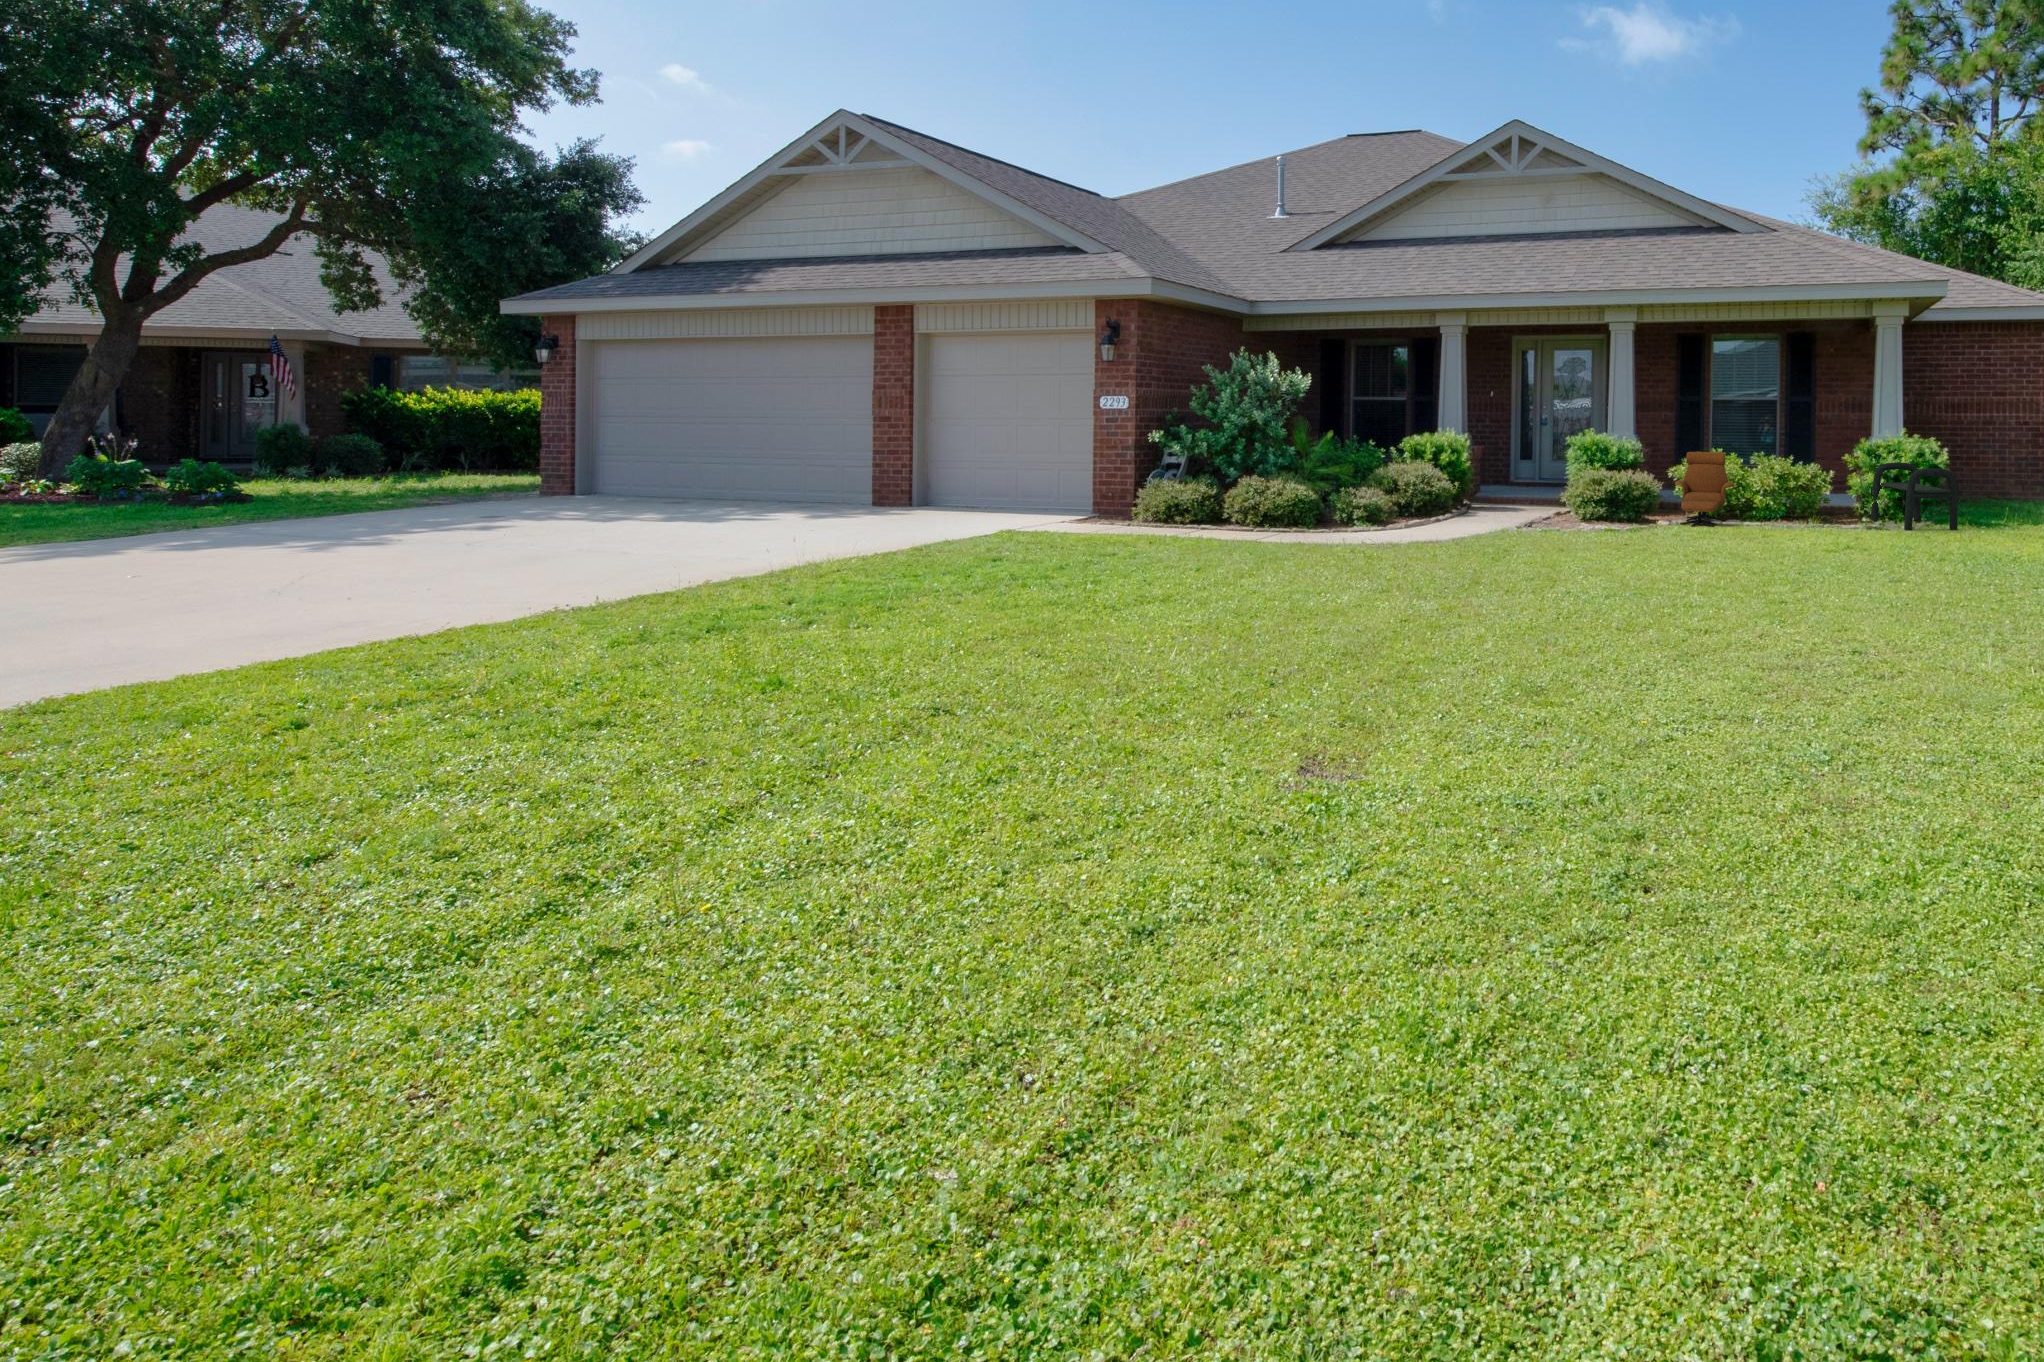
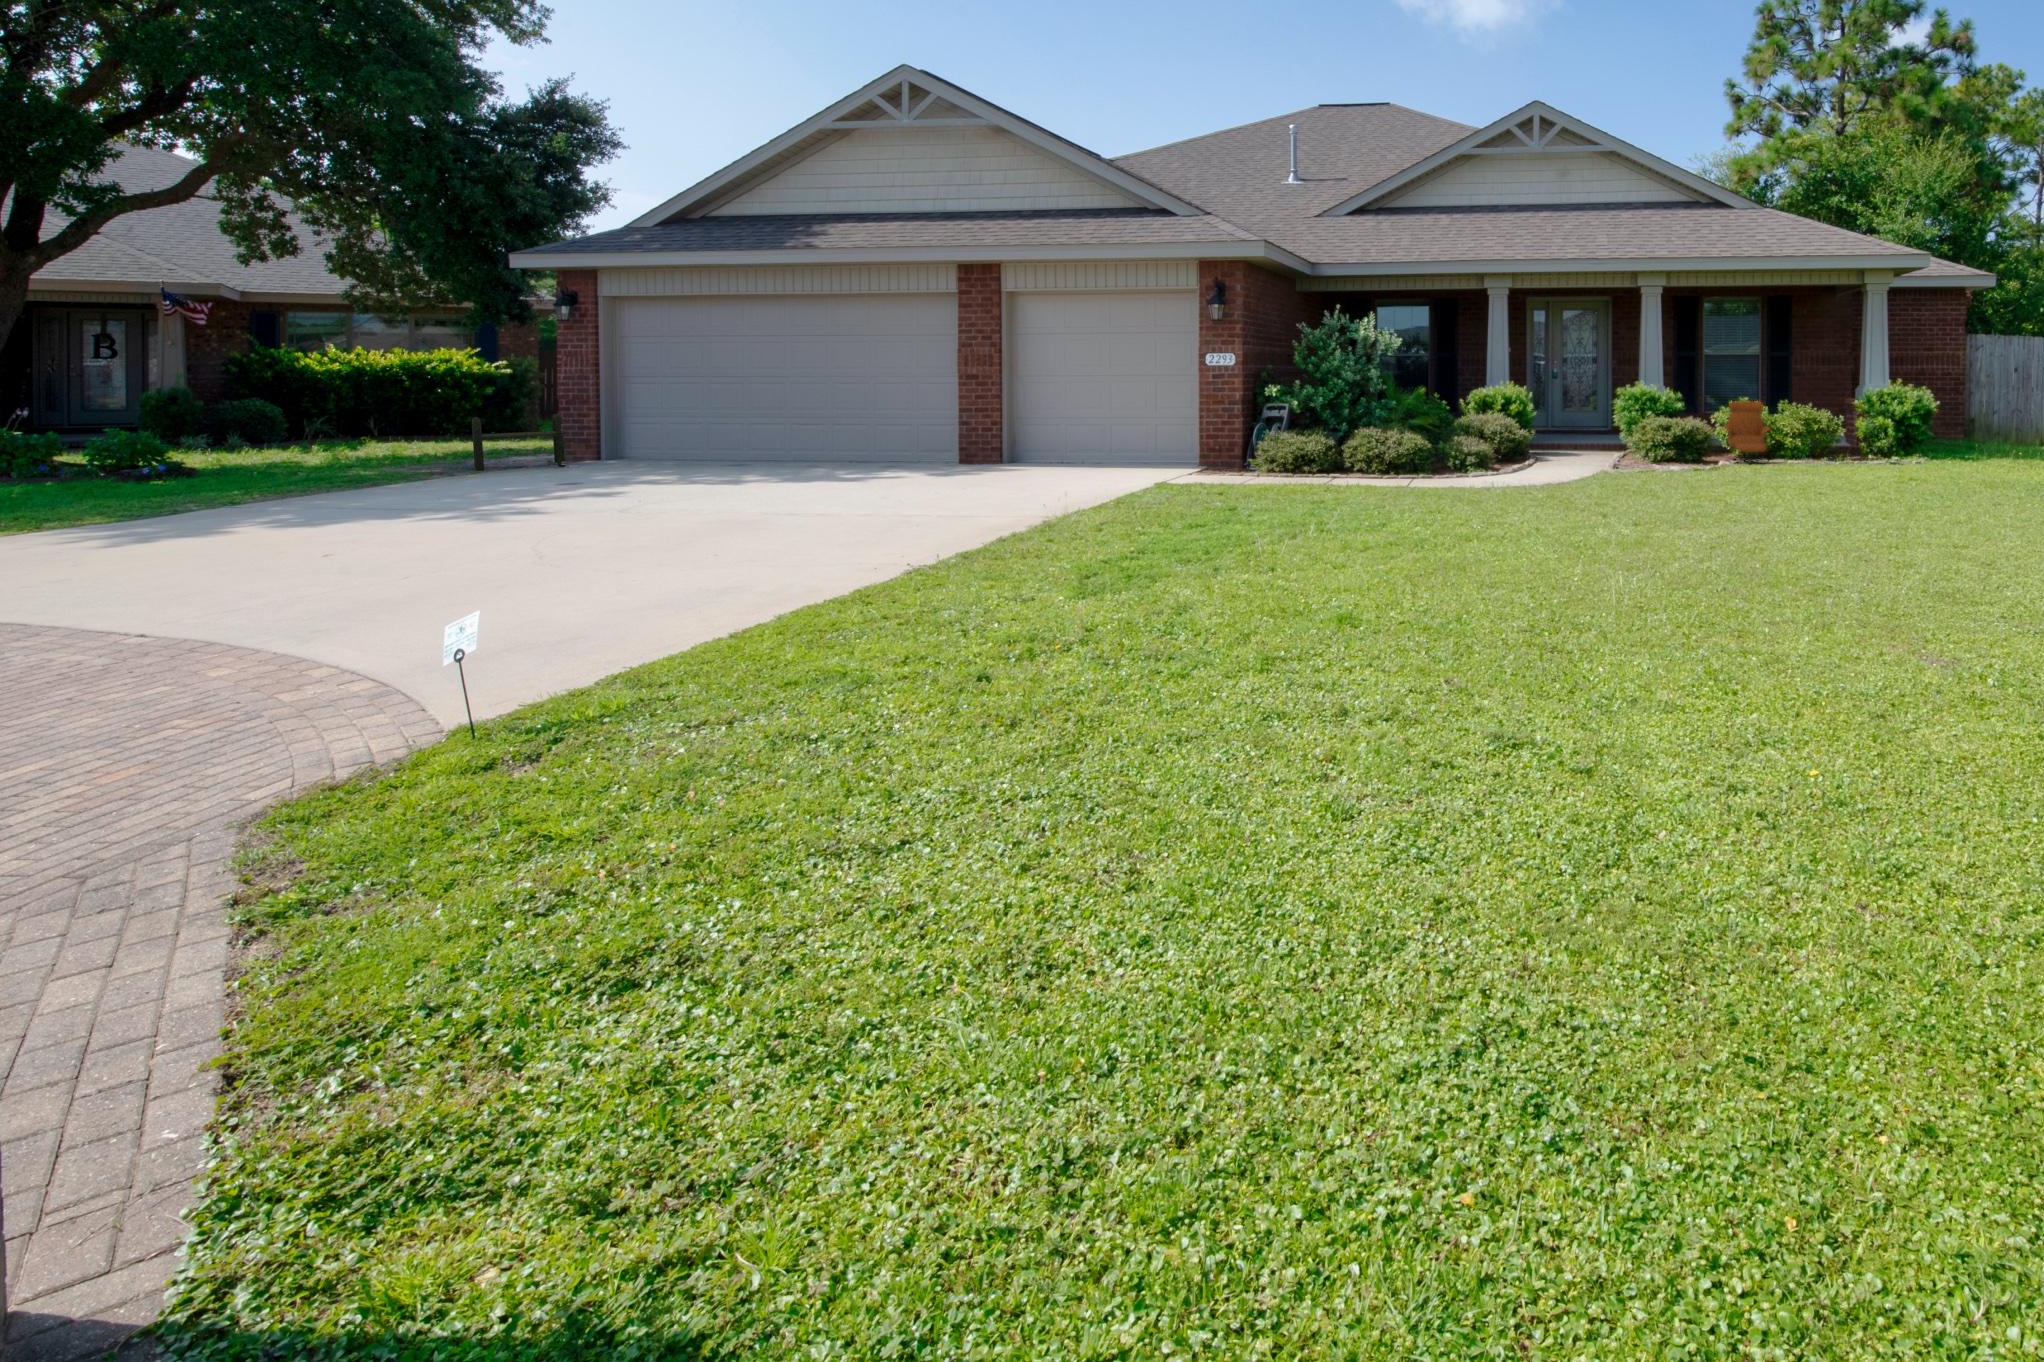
bench: present [1871,462,1958,530] -> present [472,414,566,471]

